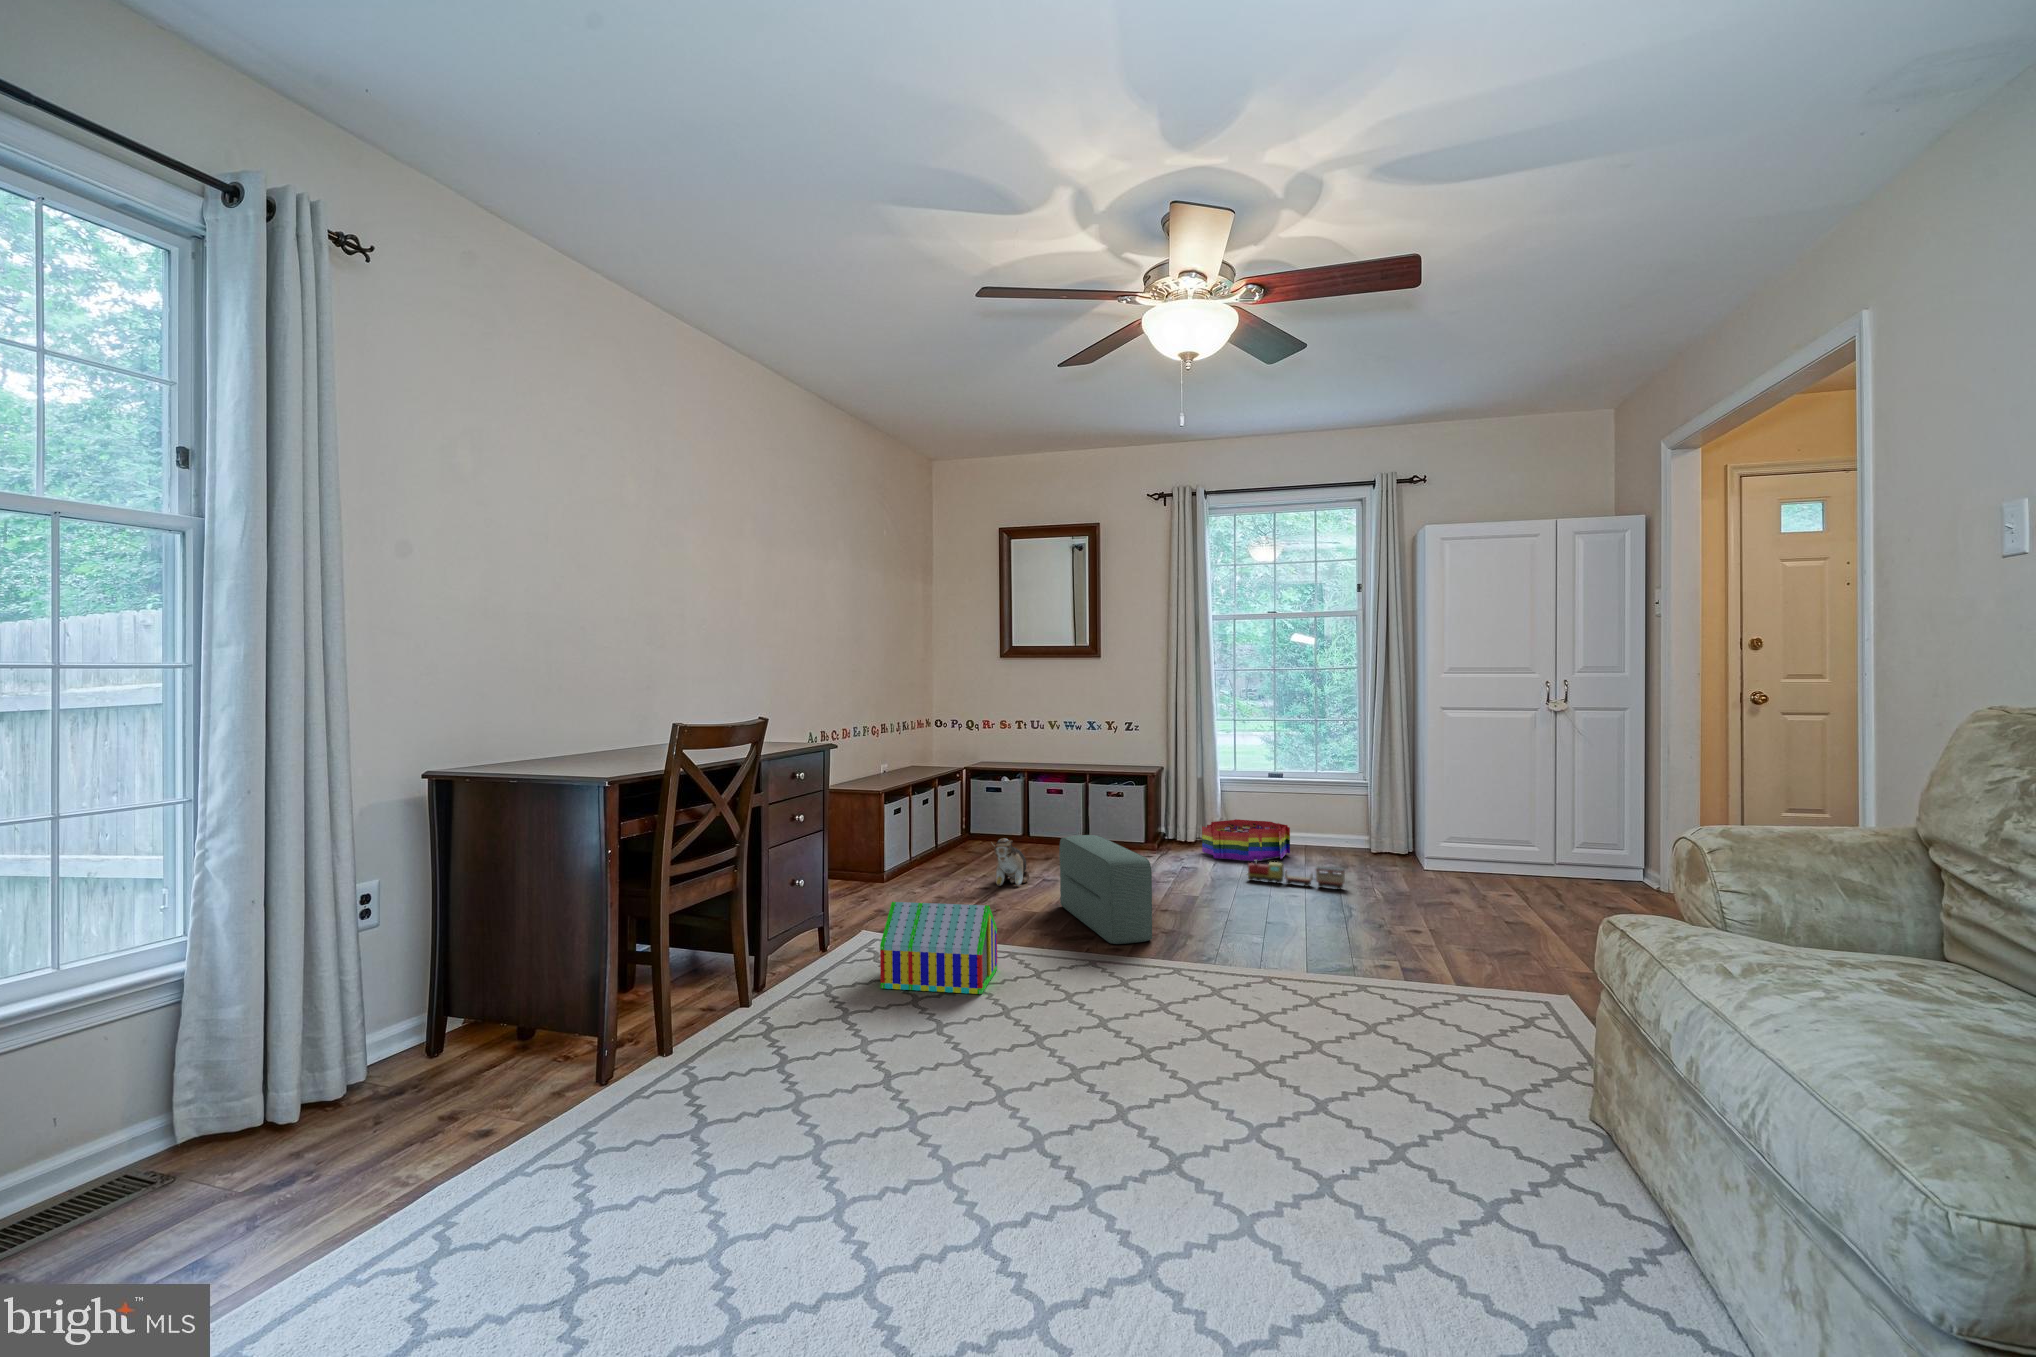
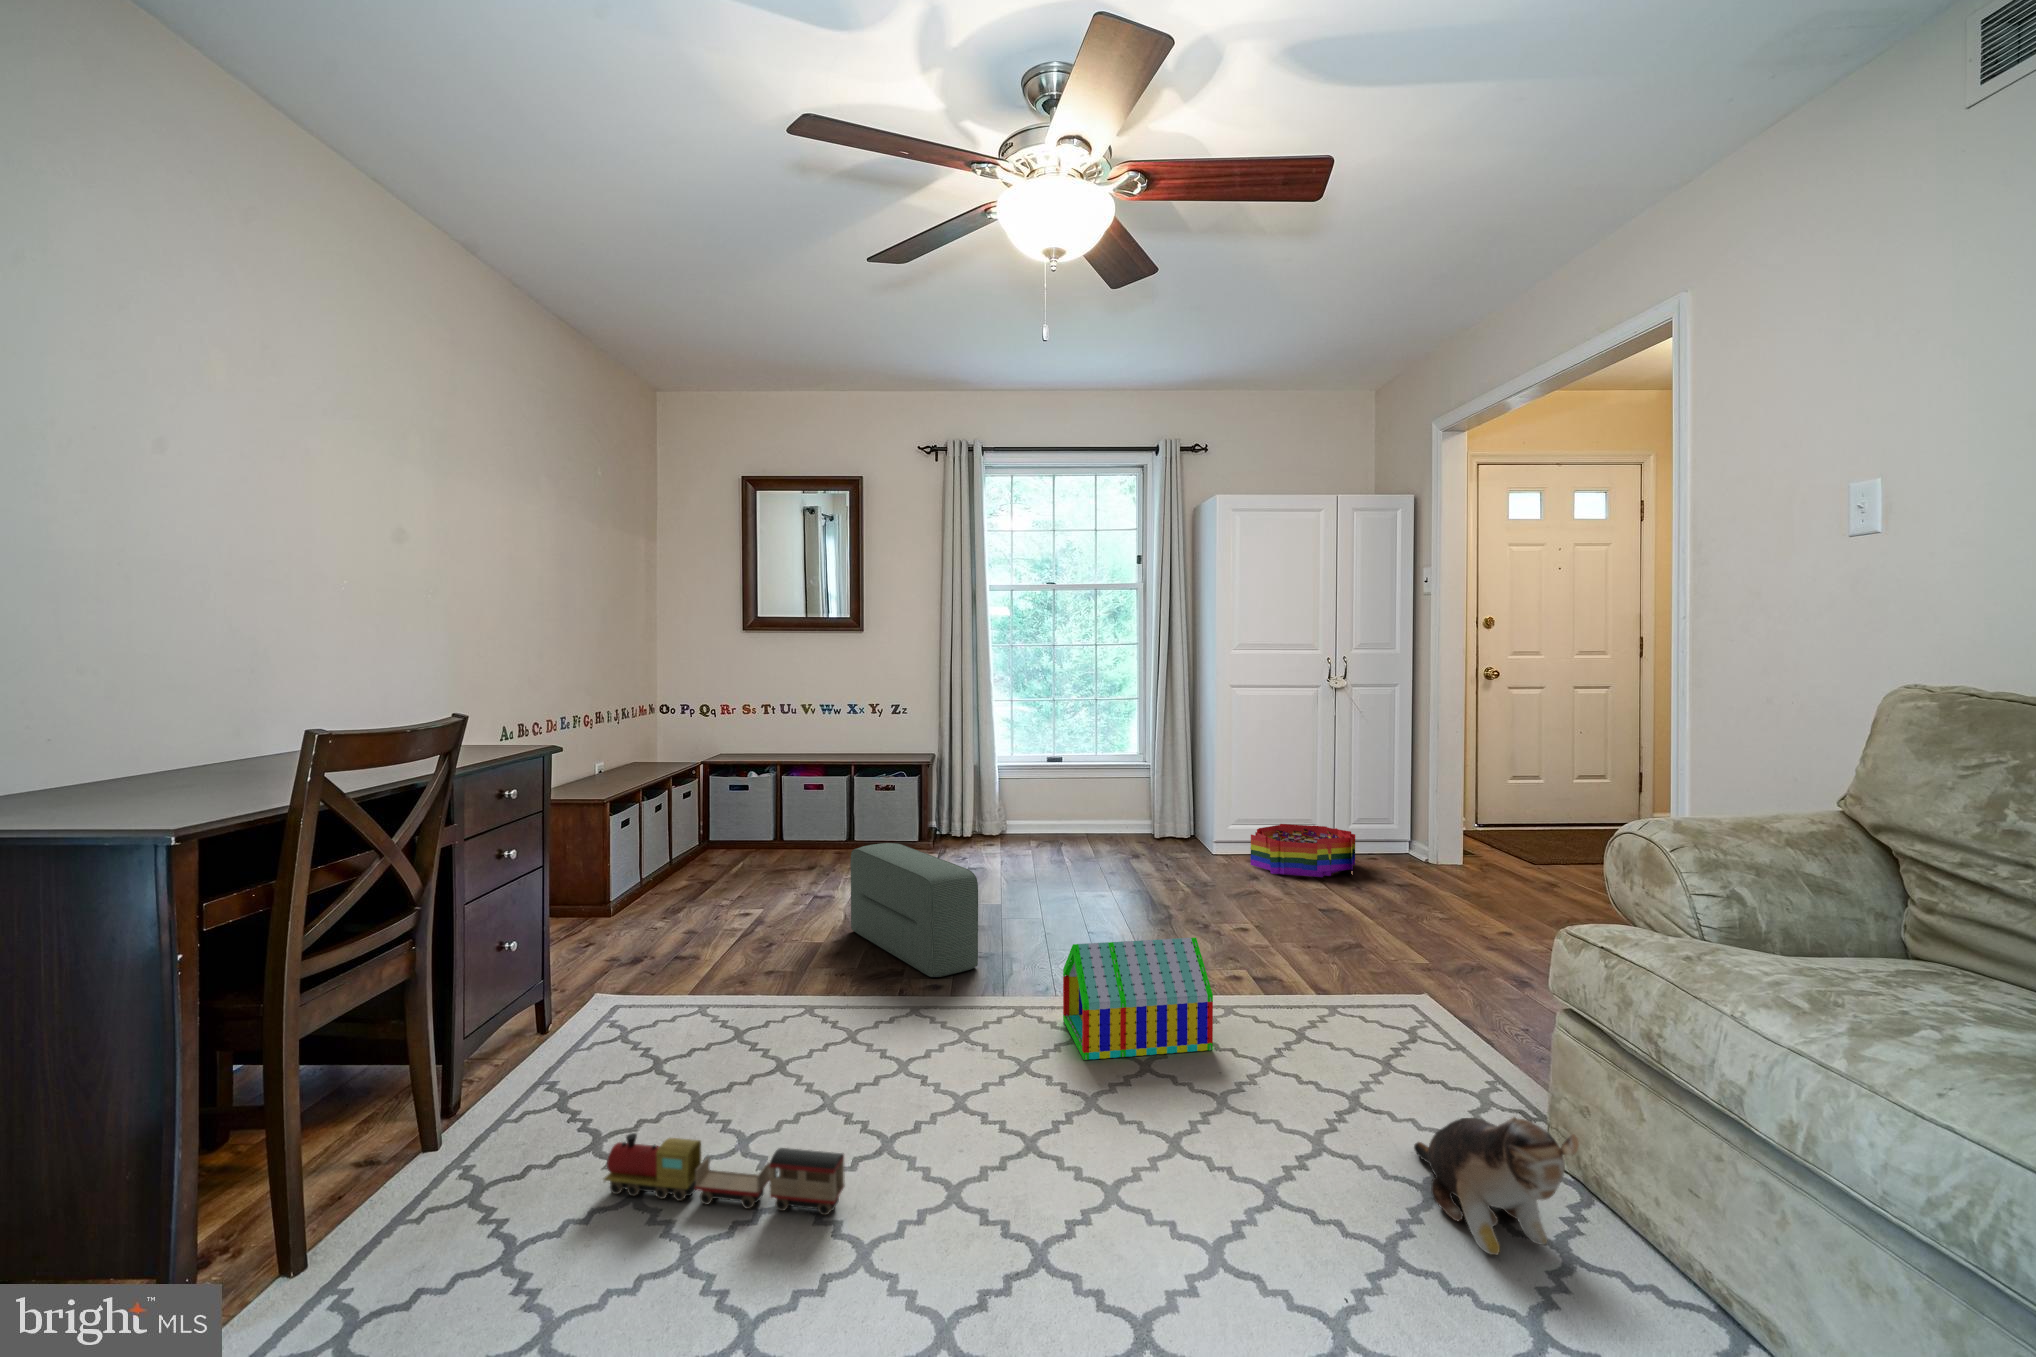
storage bin: present [1202,819,1290,861] -> present [1251,824,1355,877]
plush toy: present [991,838,1029,886] -> present [1414,1117,1579,1255]
toy train: present [1247,860,1345,889] -> present [604,1133,845,1215]
toy house: present [880,902,997,994] -> present [1063,938,1213,1060]

